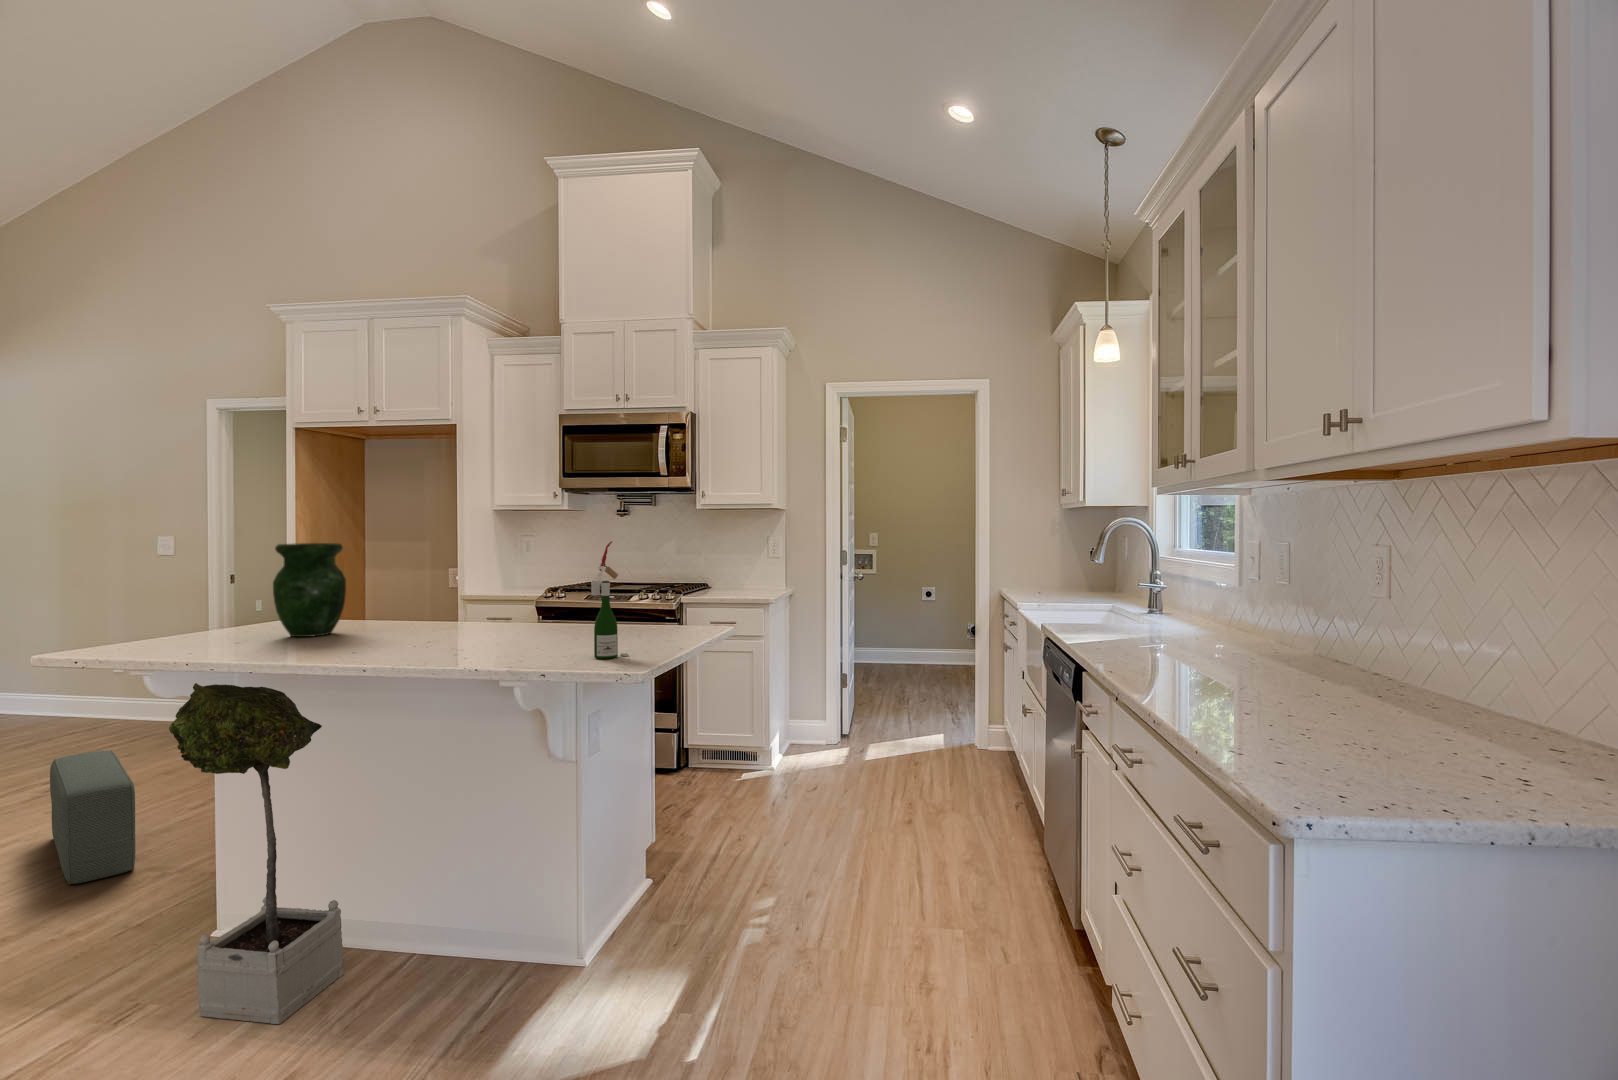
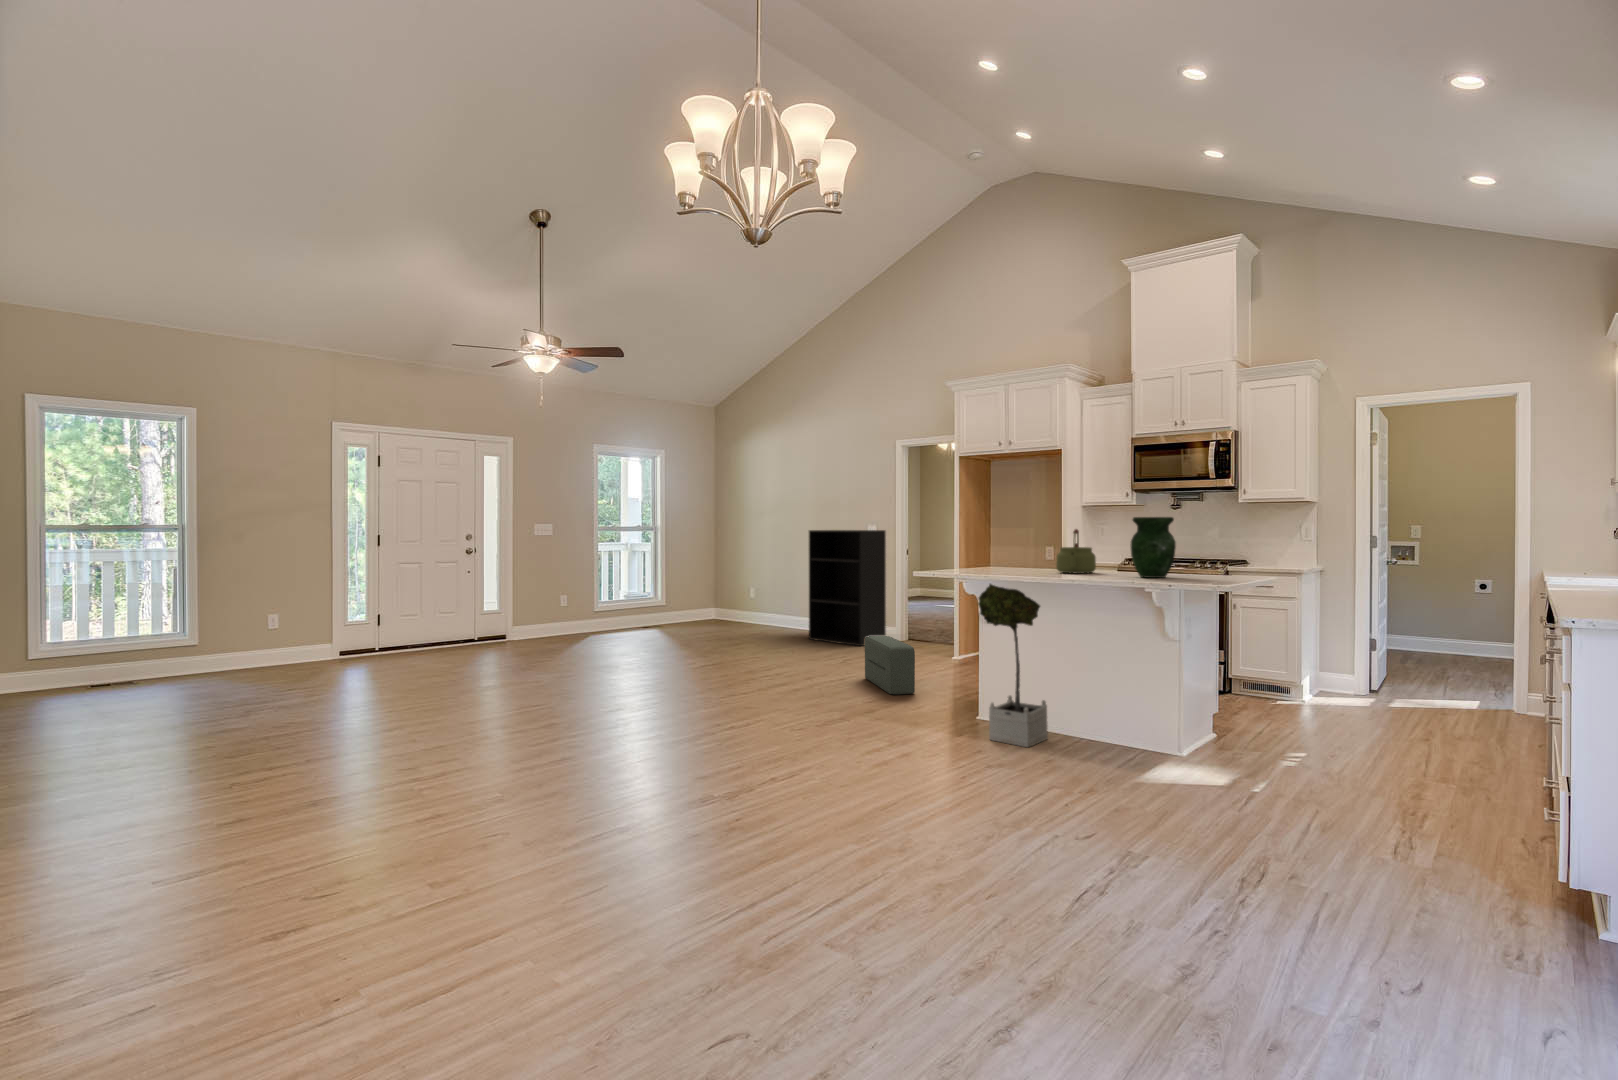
wine bottle: present [591,541,628,659] -> none [1192,516,1213,579]
bookshelf: none [28,543,195,742] -> present [809,530,886,646]
vase: present [273,543,346,637] -> present [1131,517,1176,578]
kettle: none [377,558,453,642] -> present [1056,529,1096,573]

